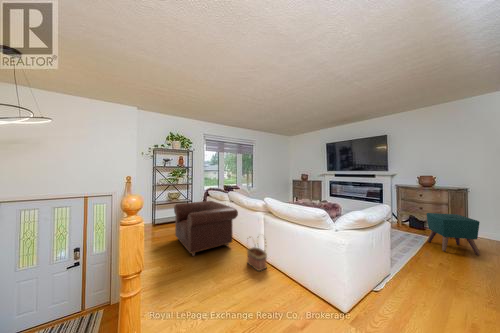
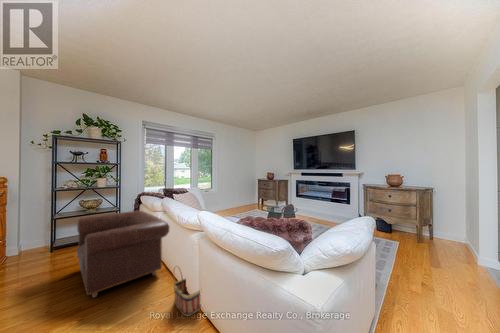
ottoman: present [426,213,480,255] -> none [396,217,449,264]

